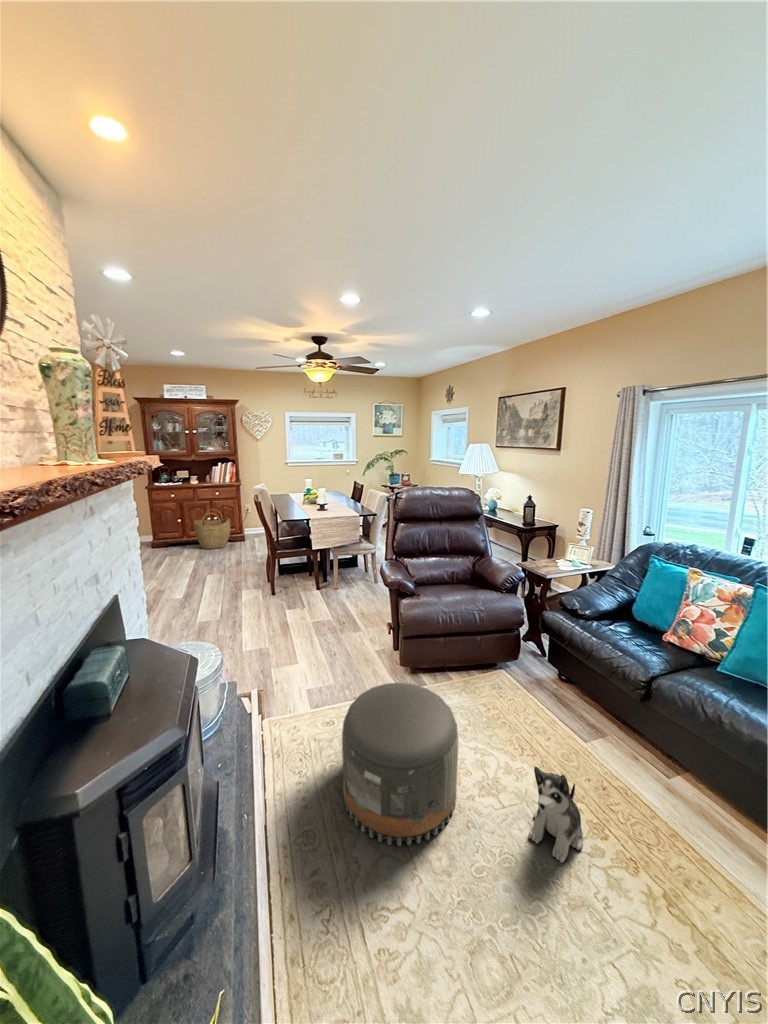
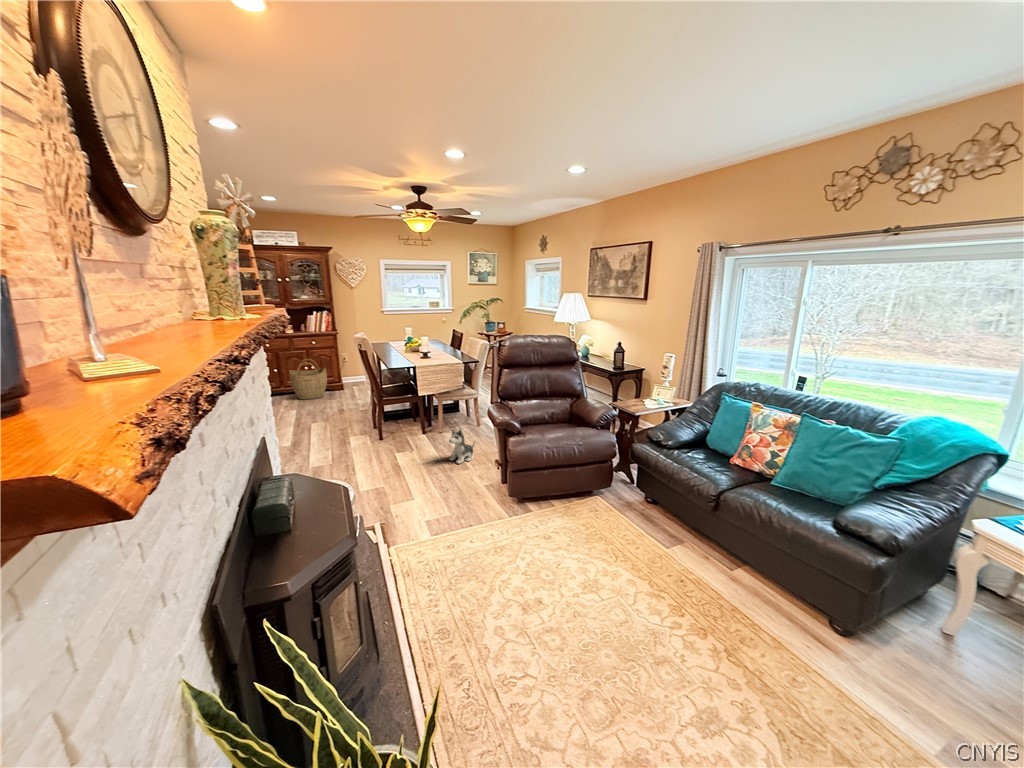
pouf: present [342,683,458,846] -> none [467,507,566,634]
plush toy: present [528,767,583,863] -> present [449,429,475,464]

